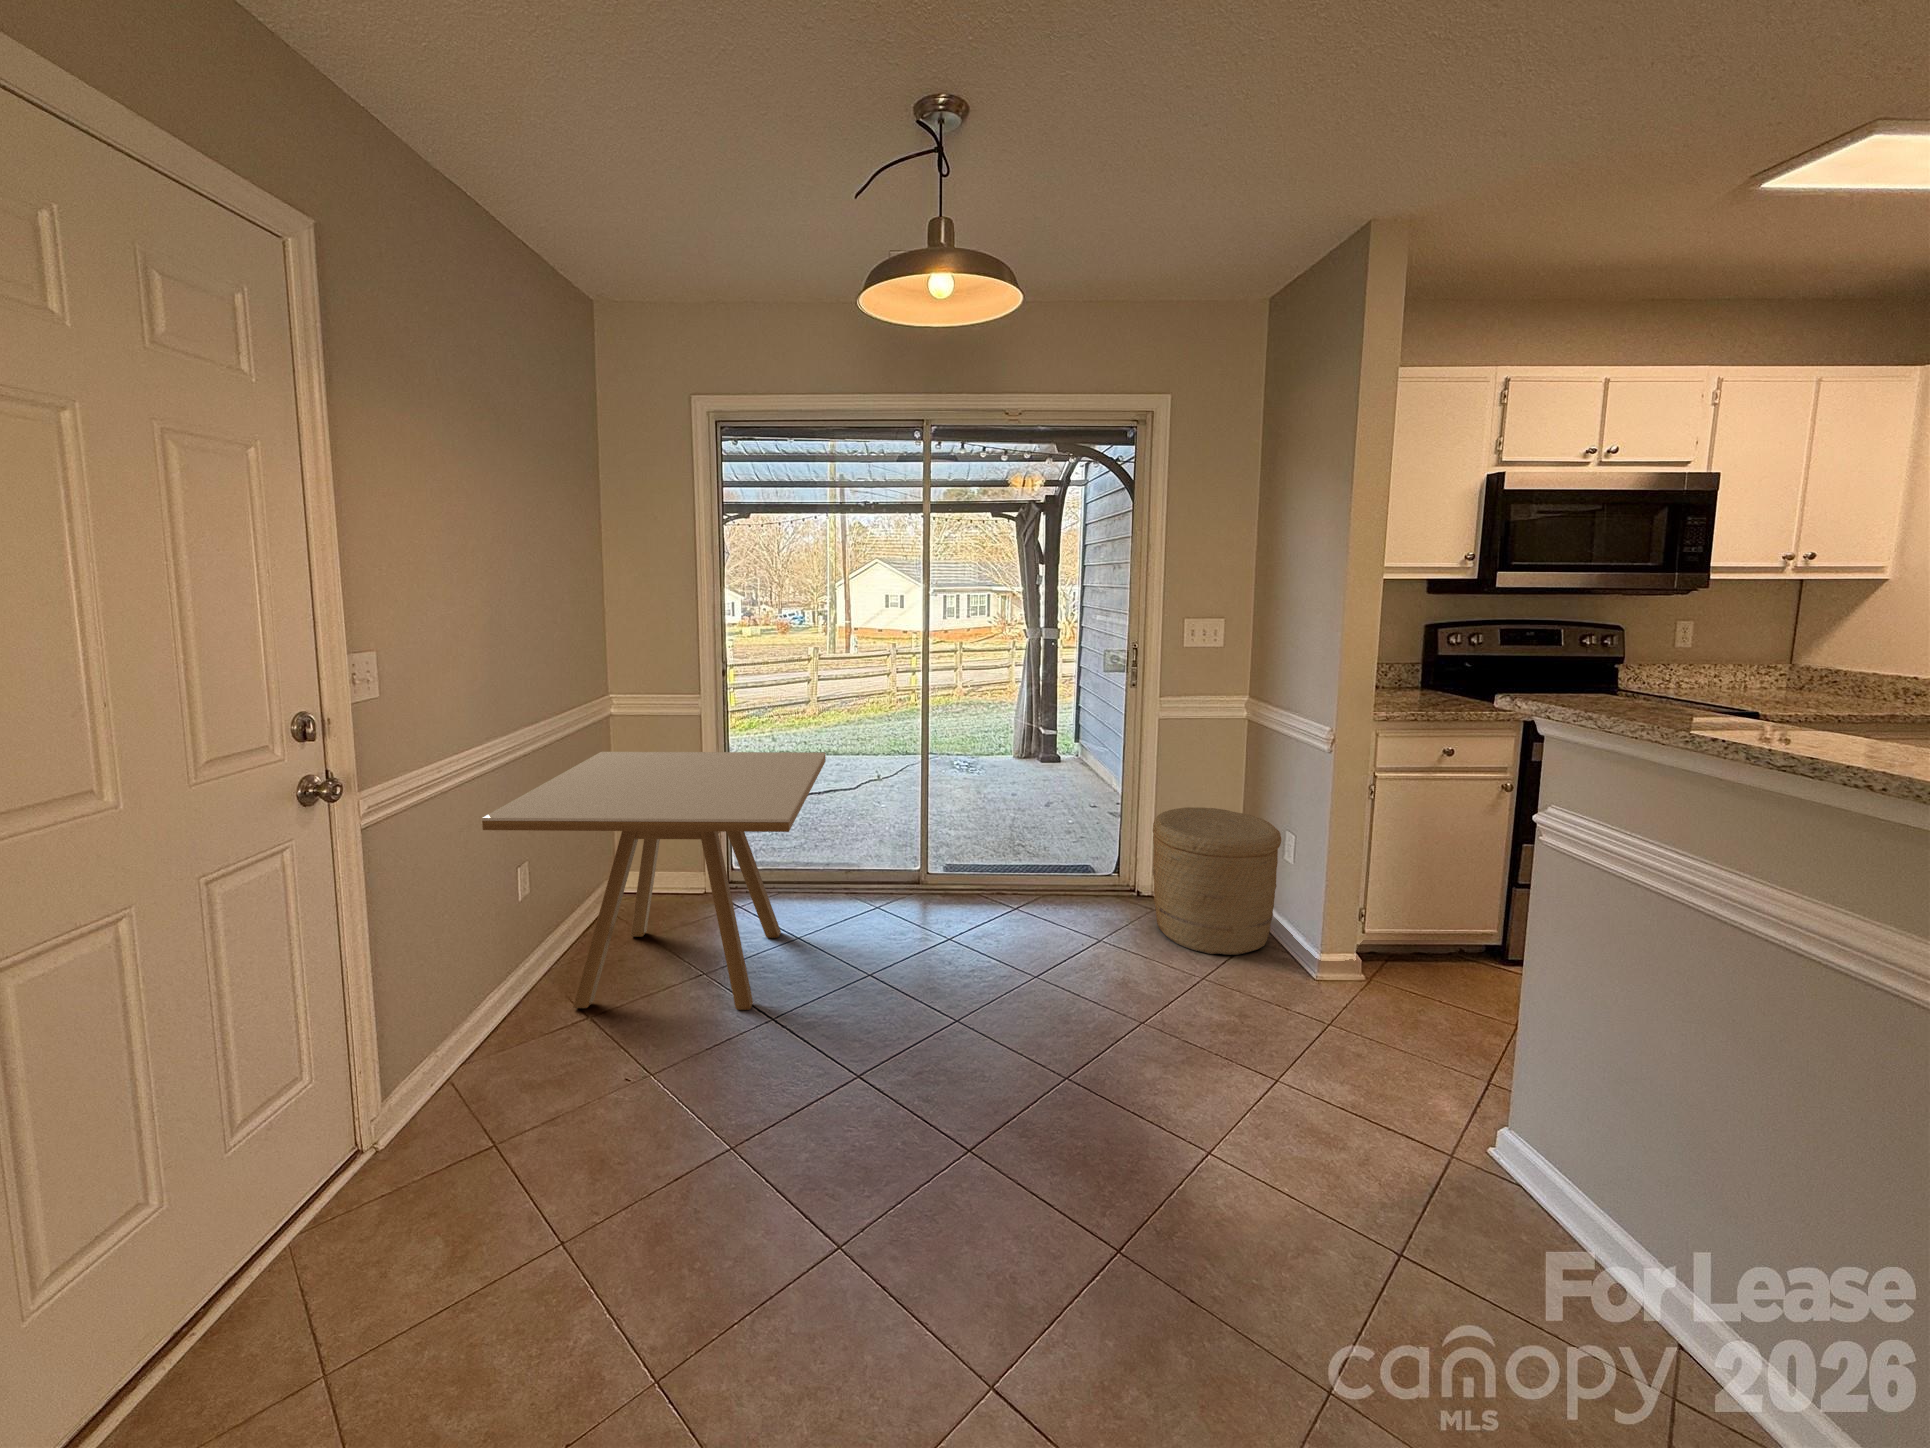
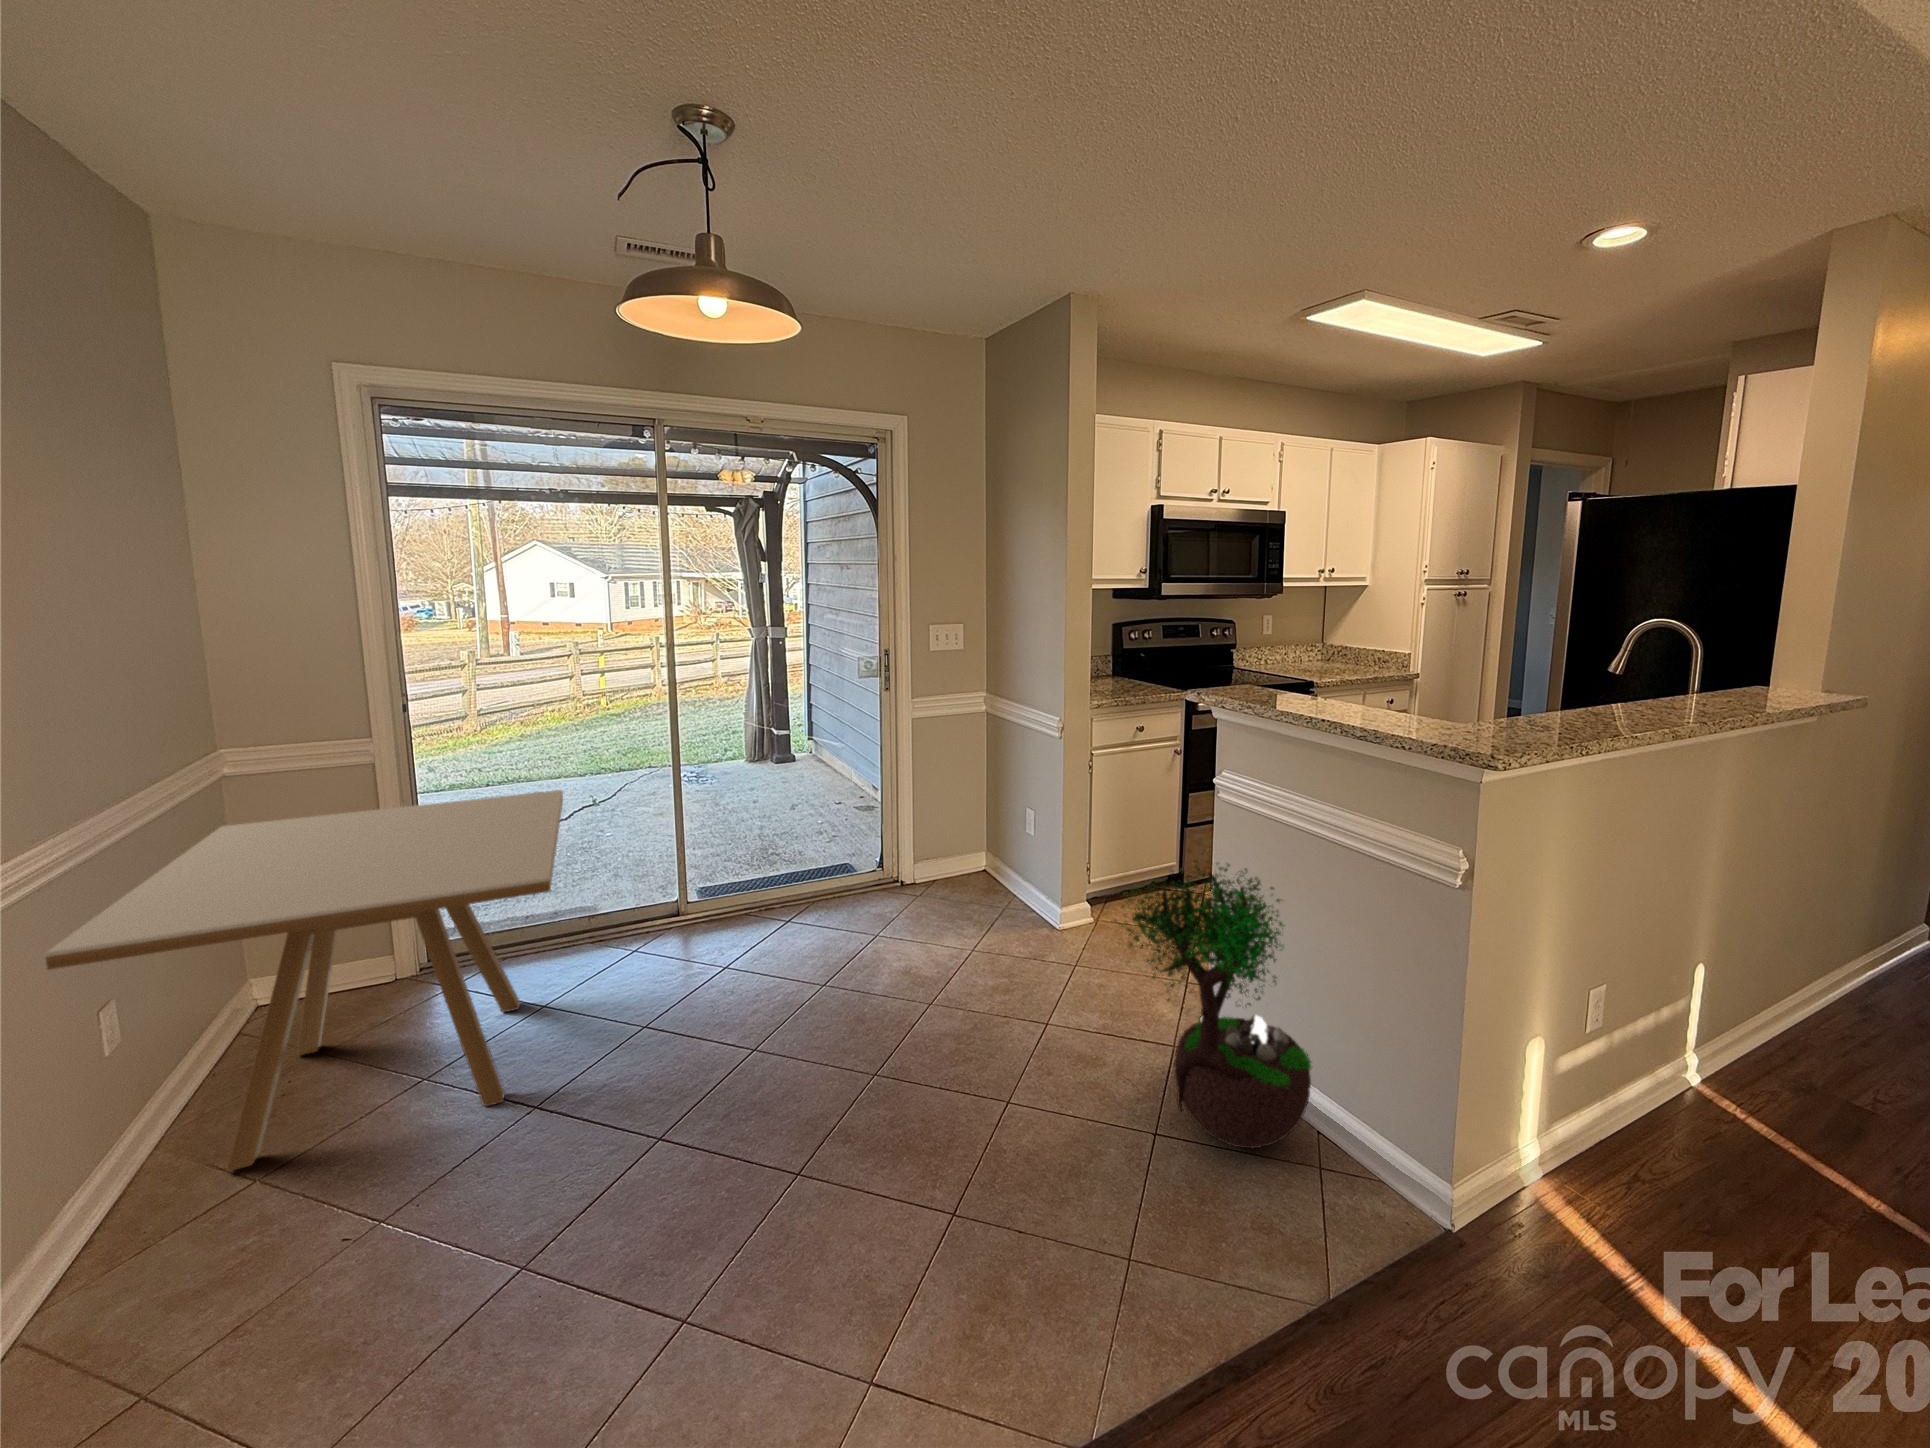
woven basket: present [1153,807,1281,955] -> none [916,795,1024,926]
potted tree: none [1347,881,1670,1325] -> present [1114,840,1311,1148]

